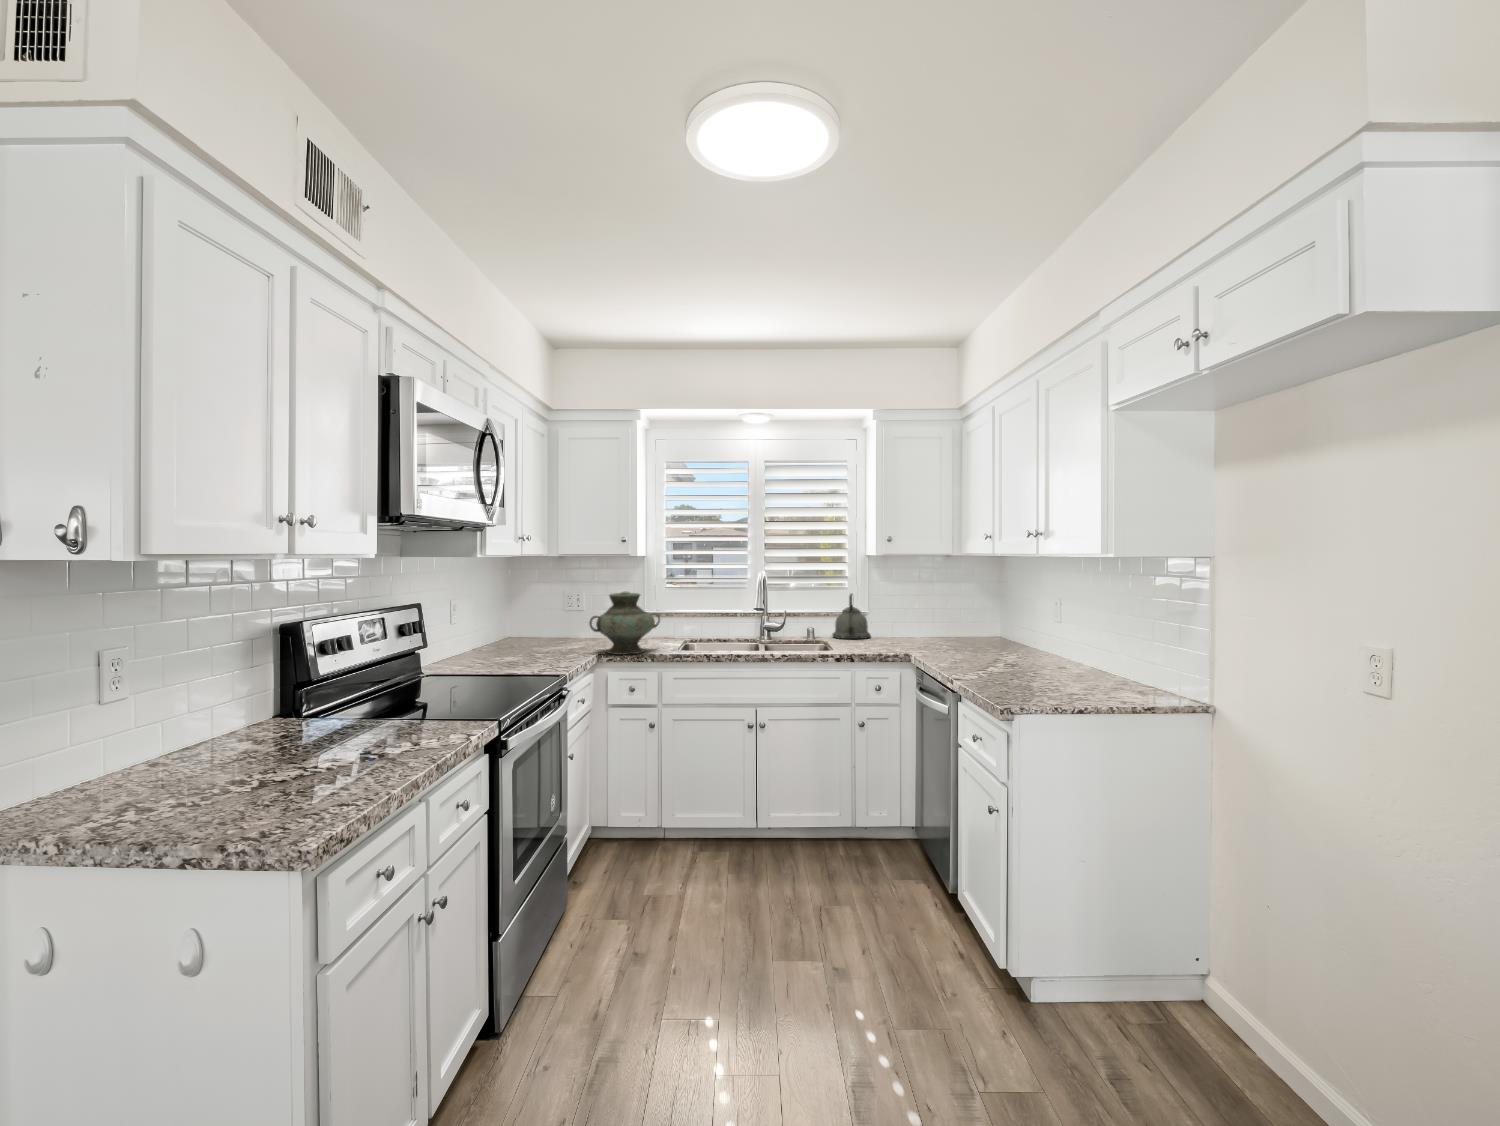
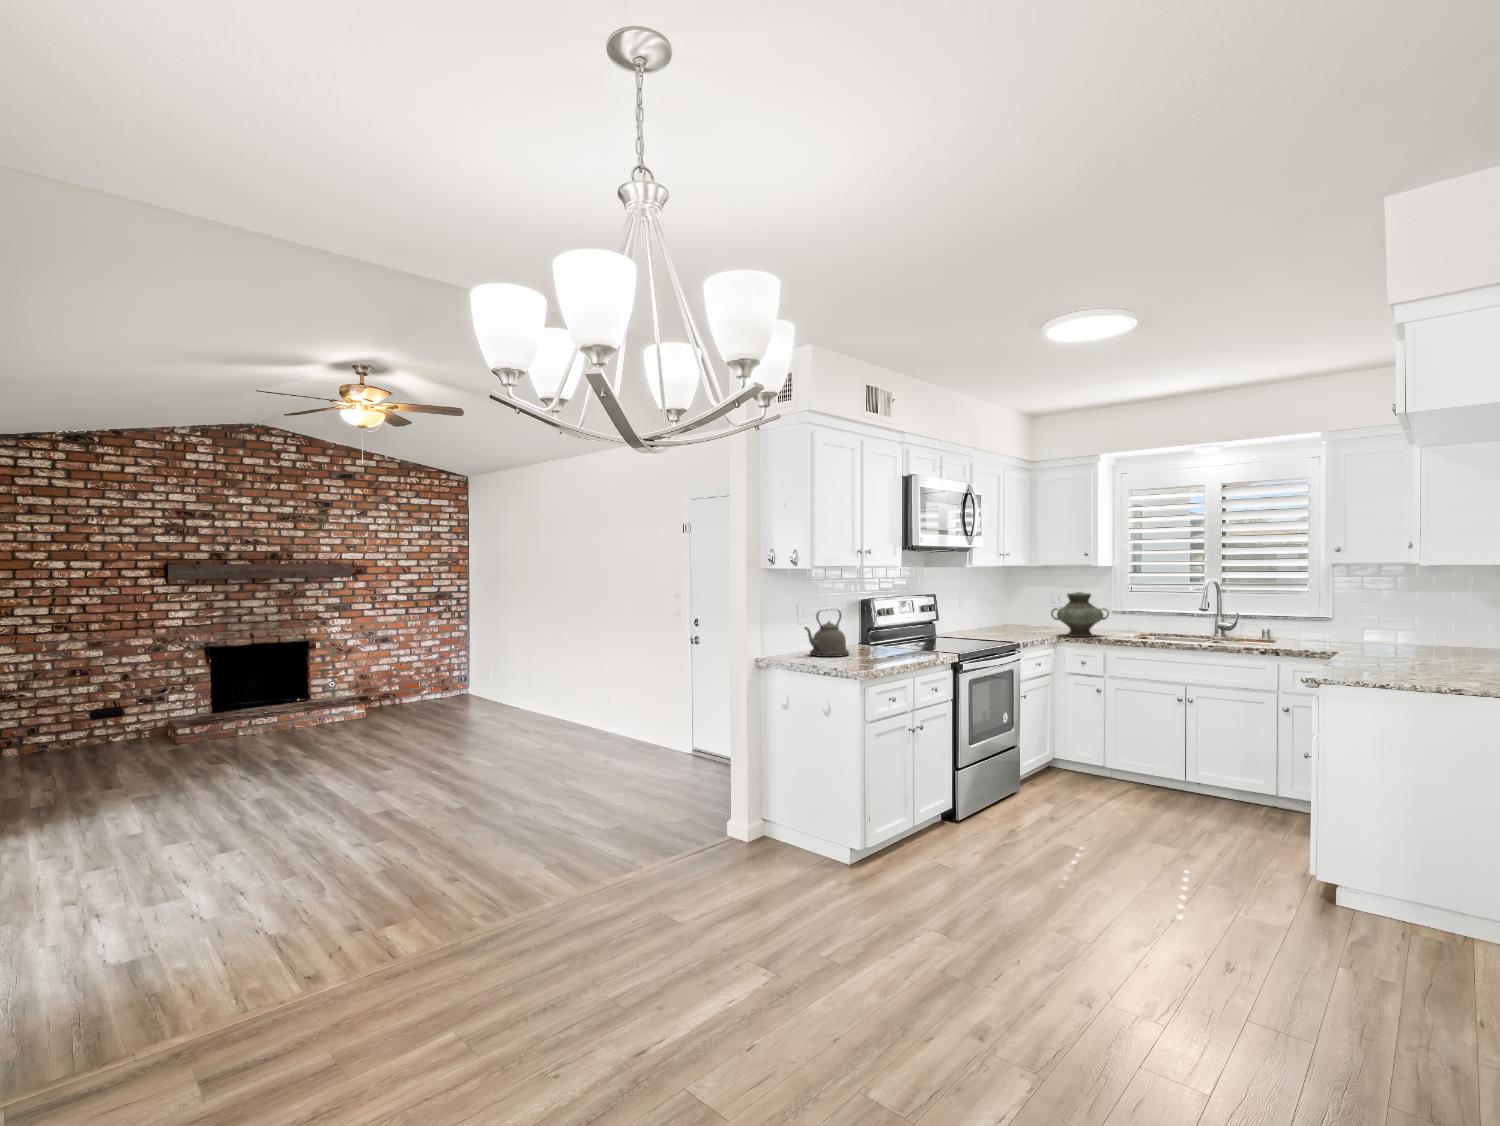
kettle: present [832,594,871,639] -> present [805,610,849,657]

